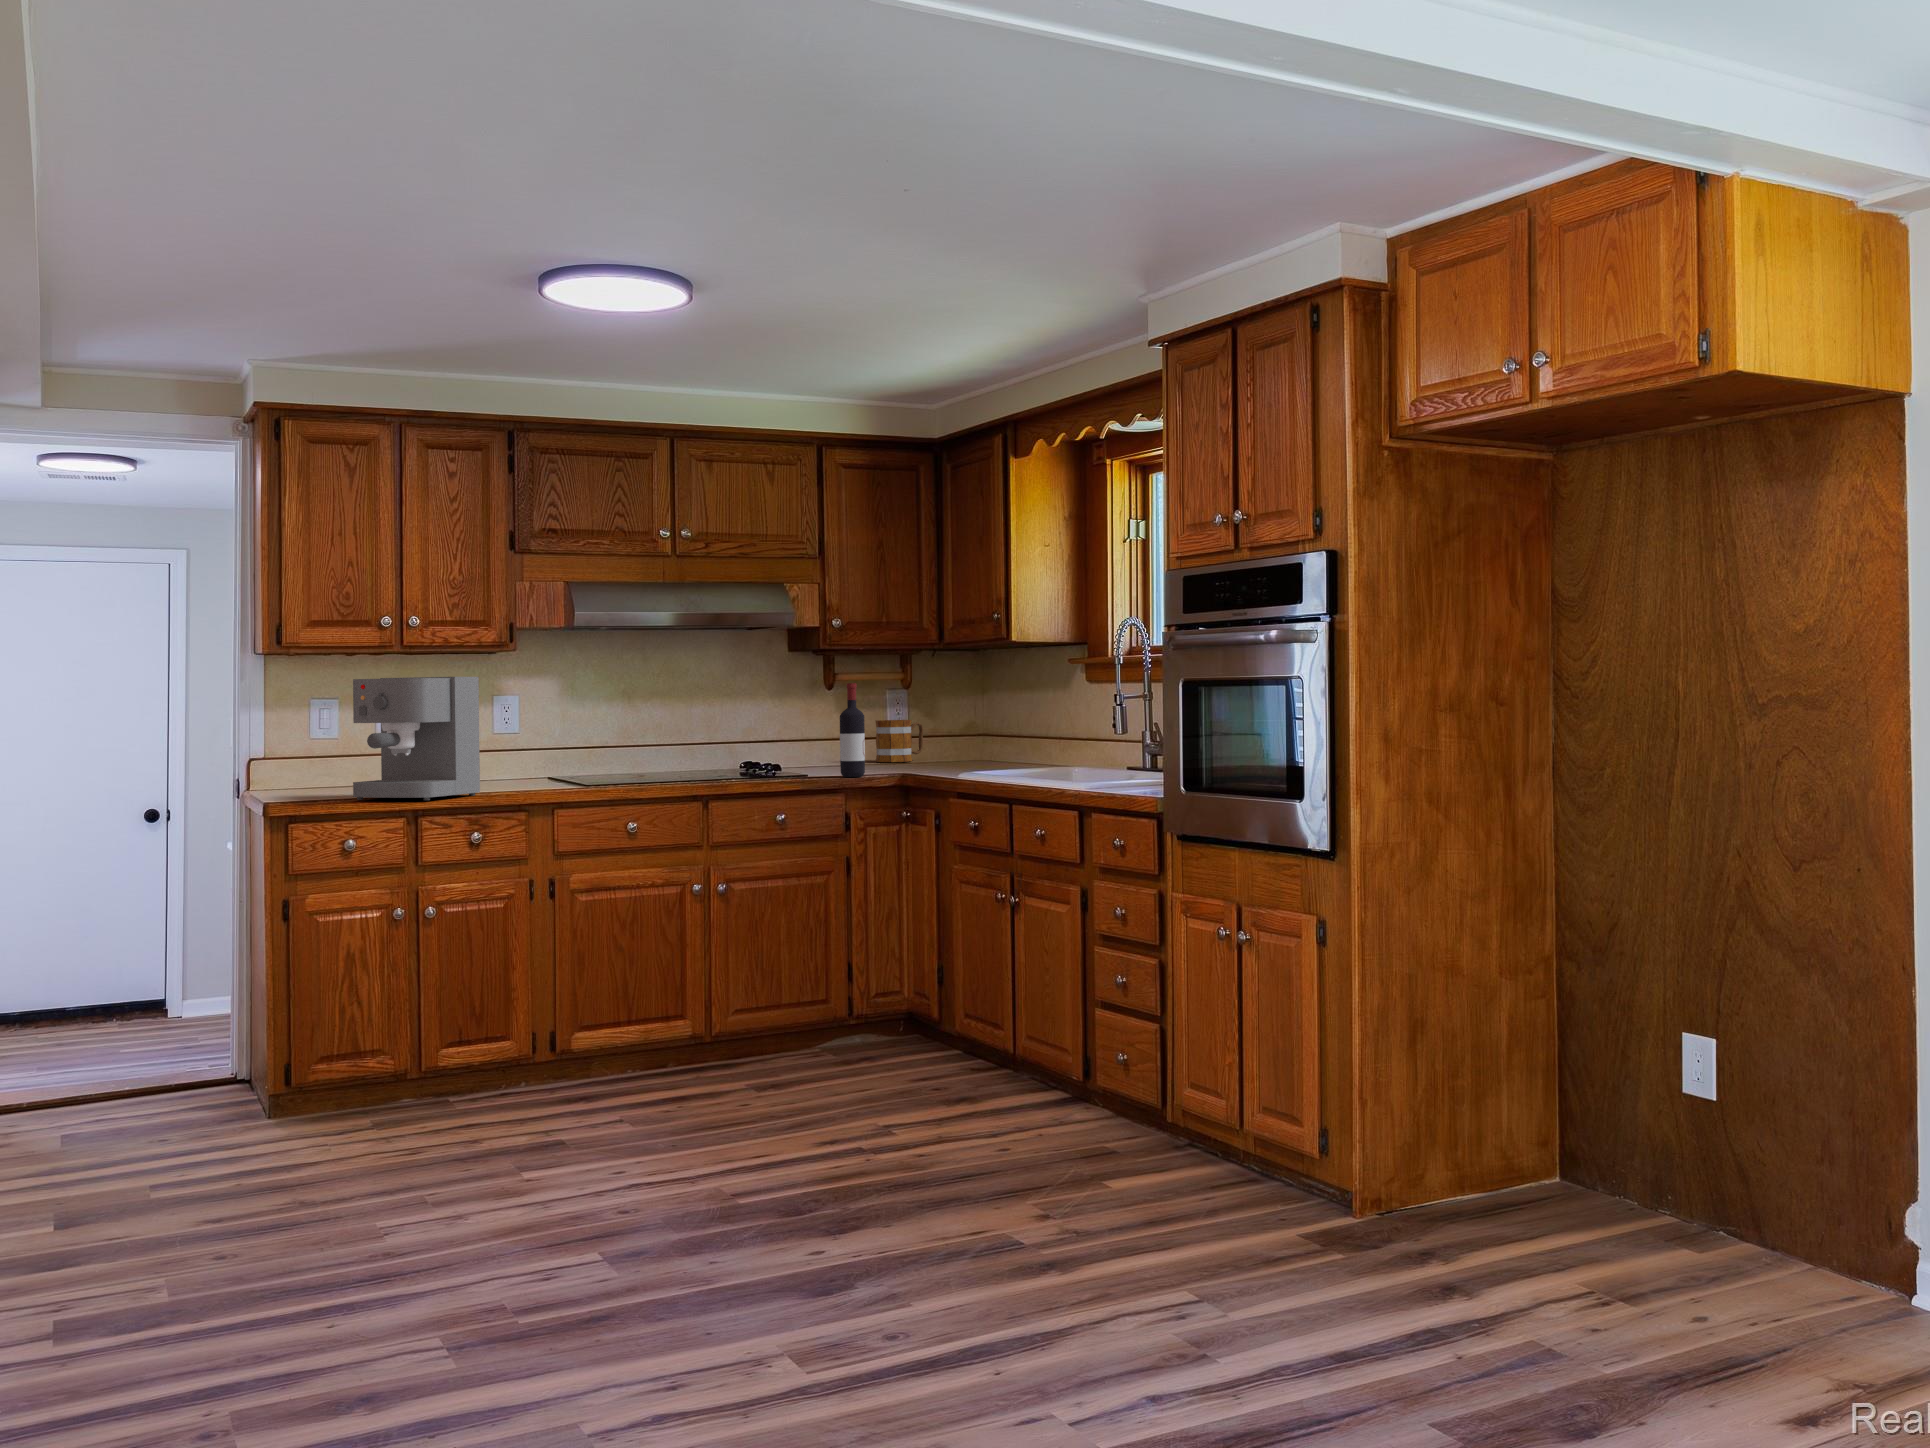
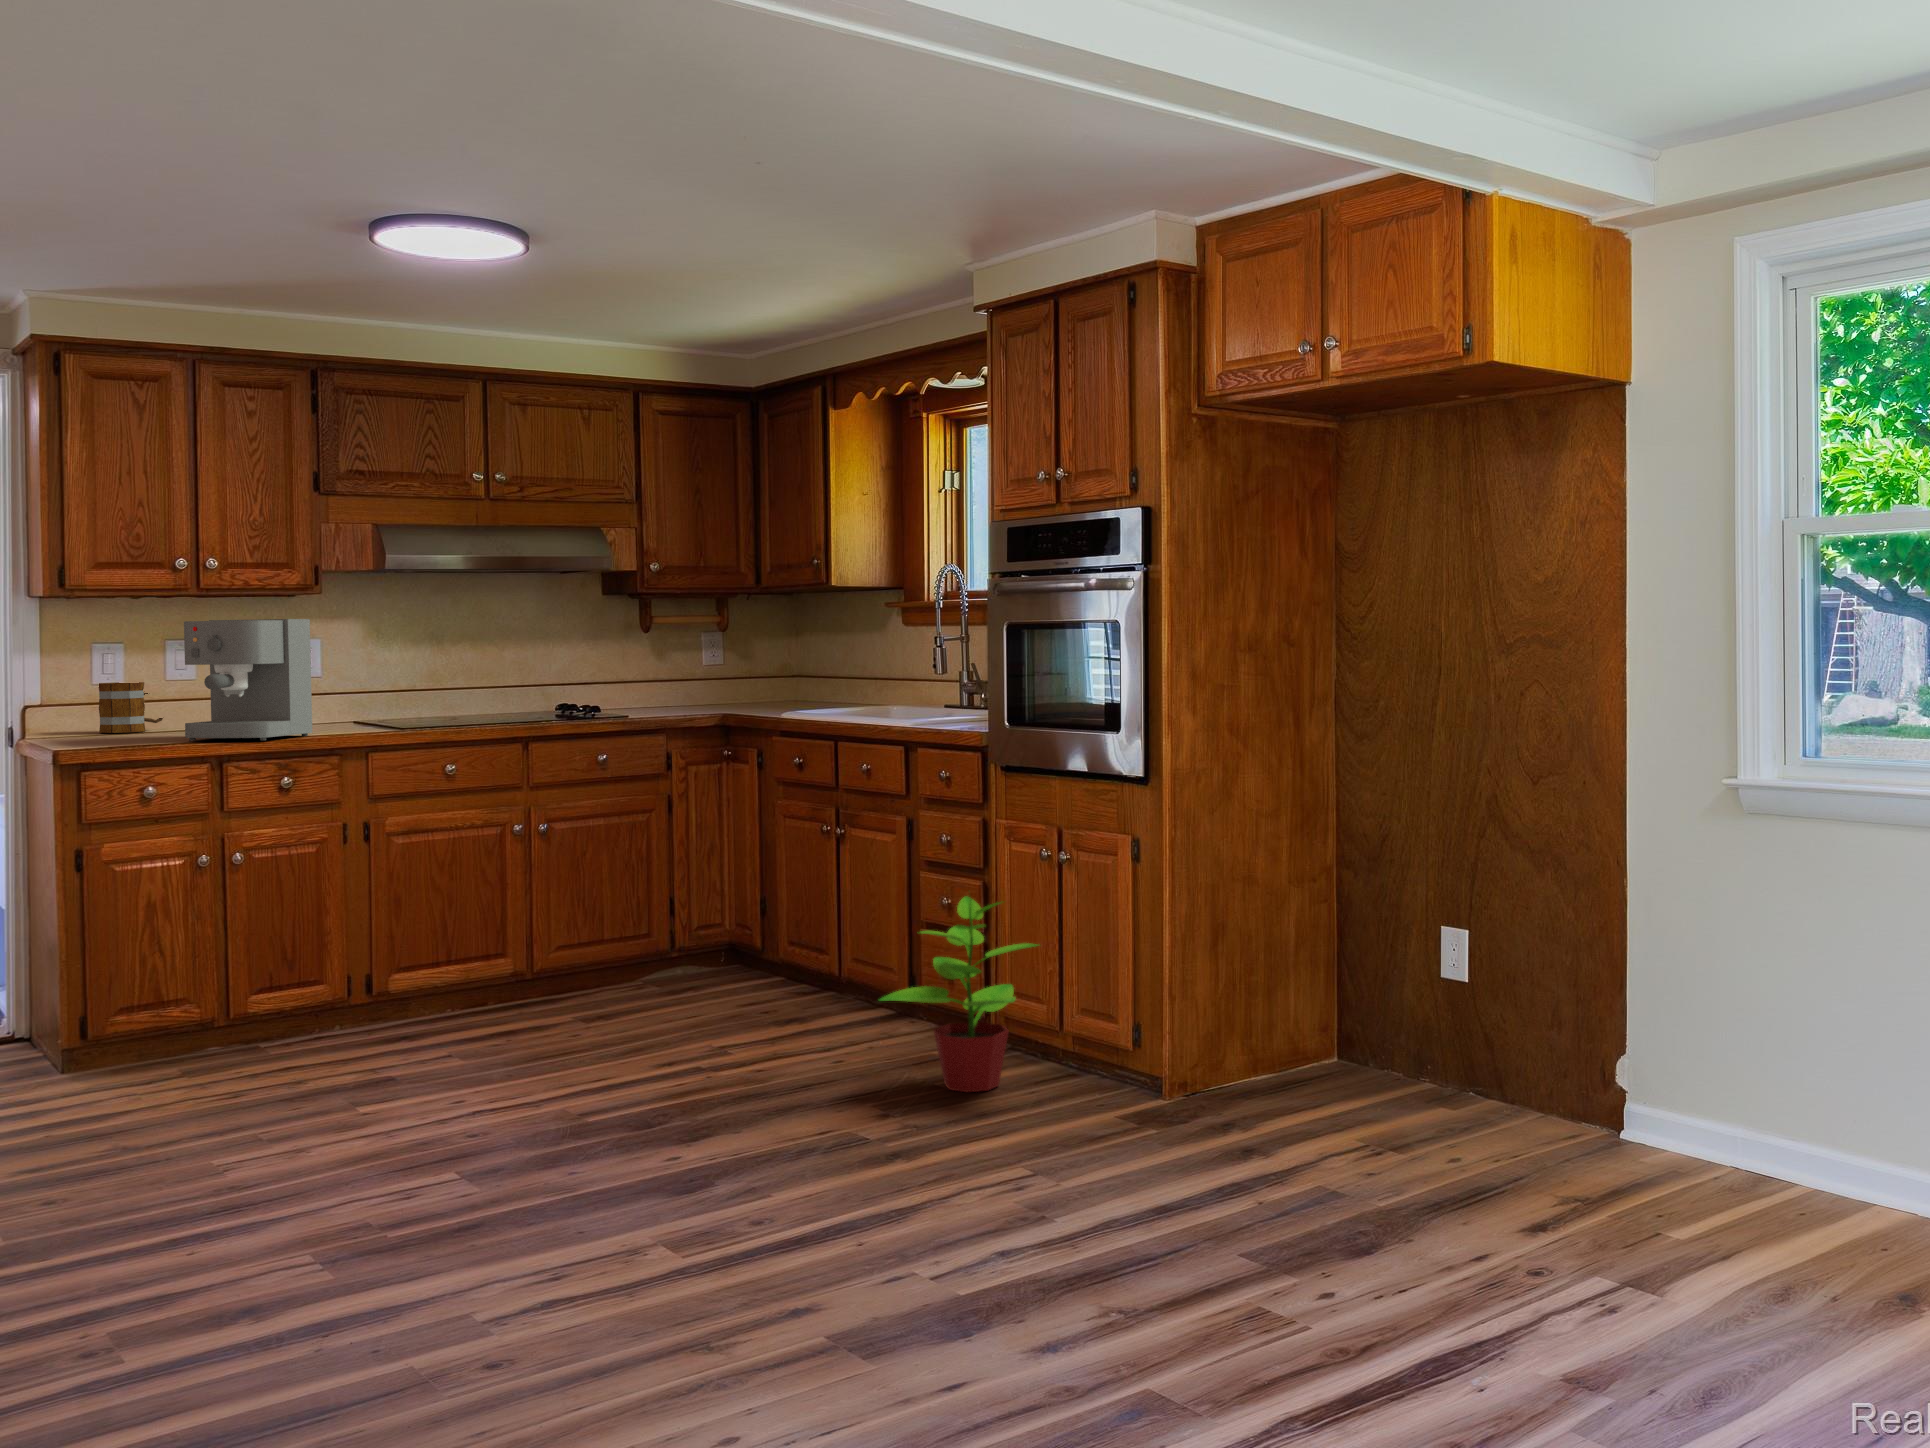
wine bottle: present [840,683,865,777] -> none [664,626,689,717]
mug: present [876,720,923,762] -> present [99,682,163,733]
potted plant: none [1038,972,1218,1198] -> present [879,896,1038,1092]

